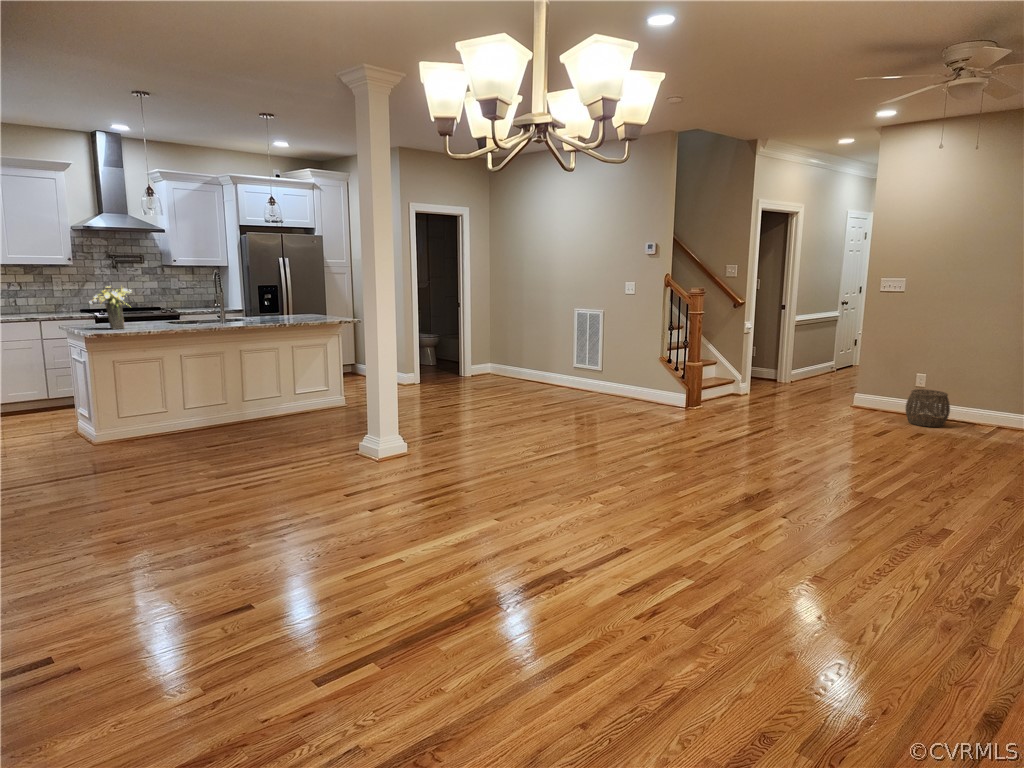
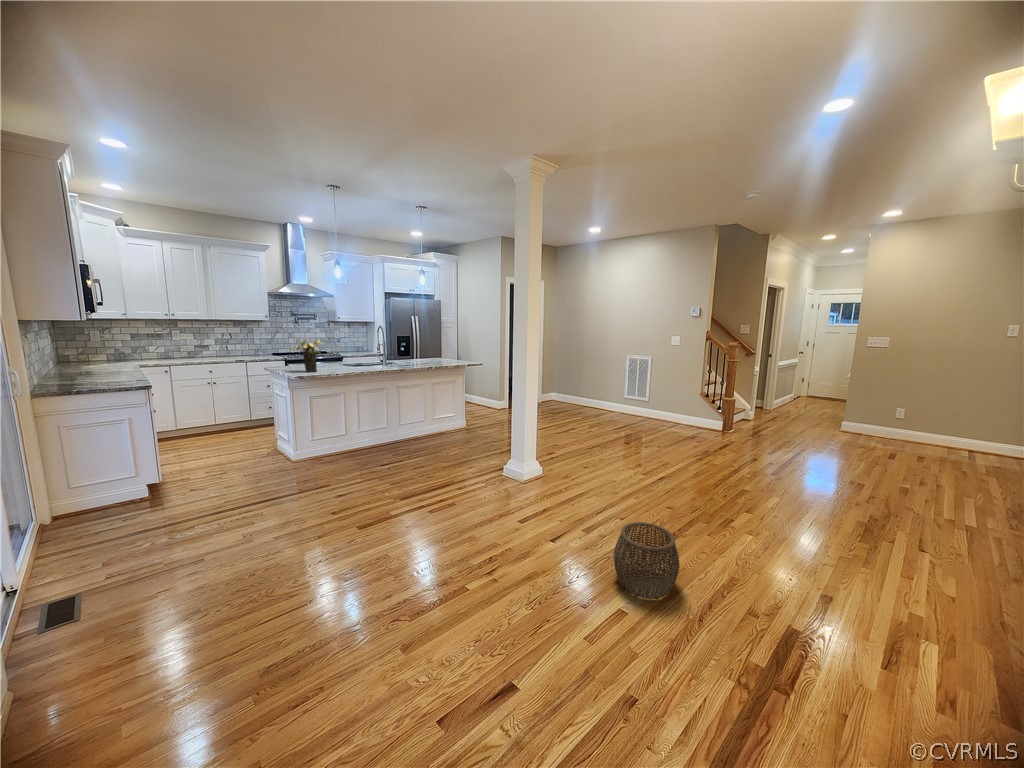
woven basket: present [906,389,950,427] -> present [613,522,680,599]

